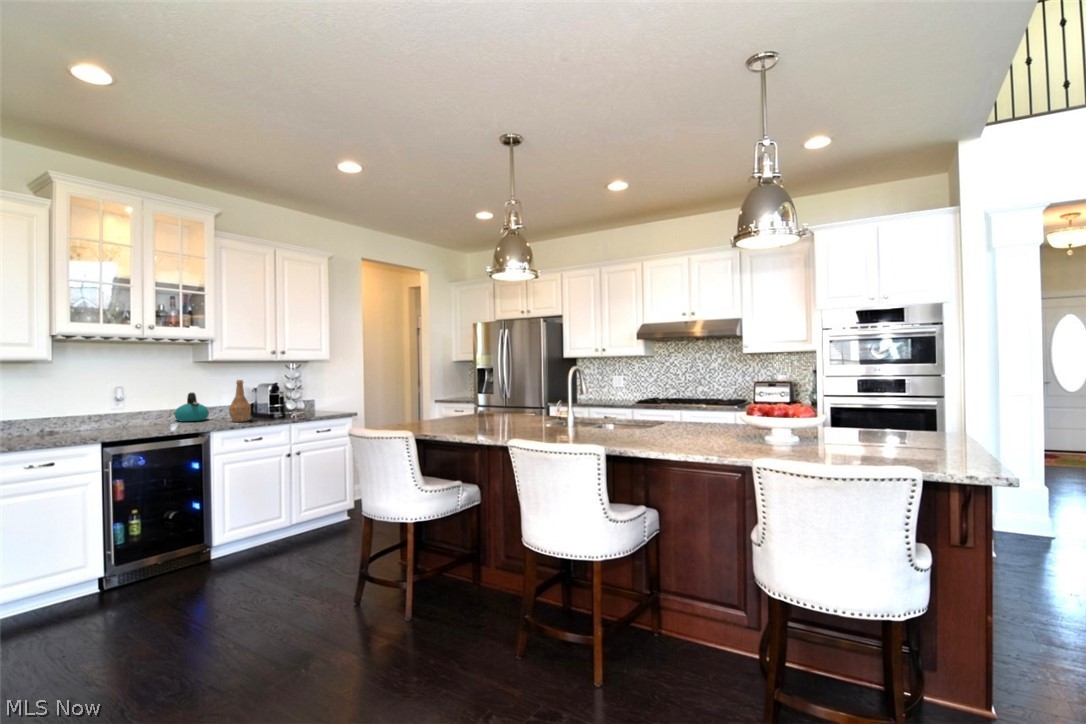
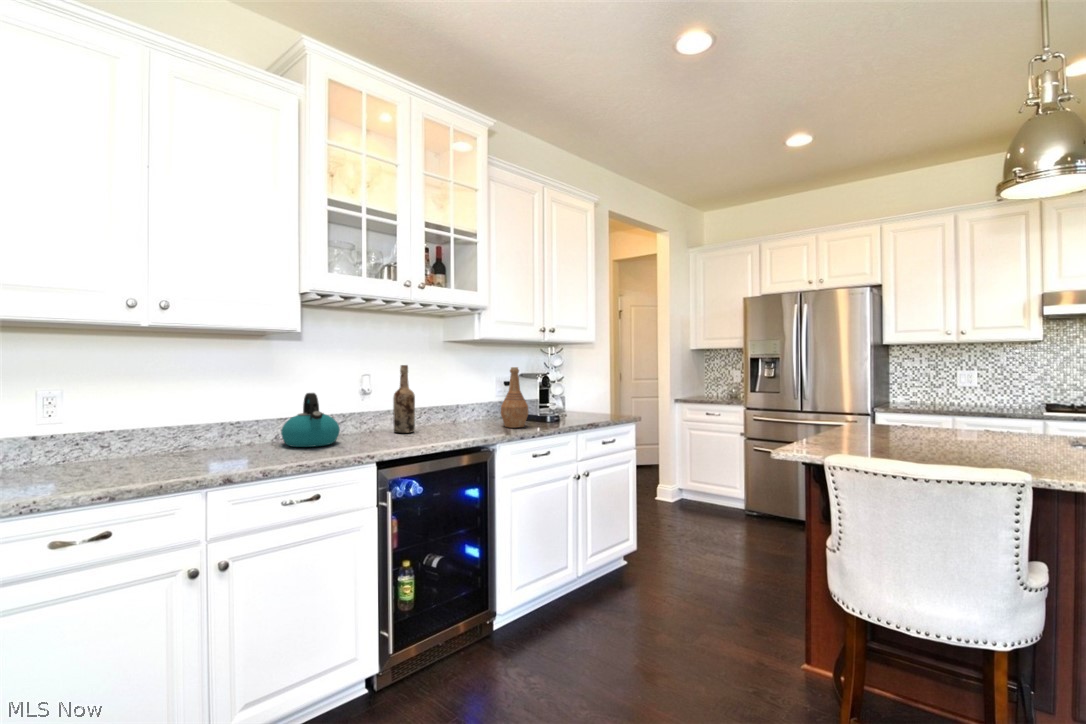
wine bottle: none [136,380,153,427] -> present [393,365,415,433]
kettle: present [174,393,209,421] -> present [281,393,340,447]

